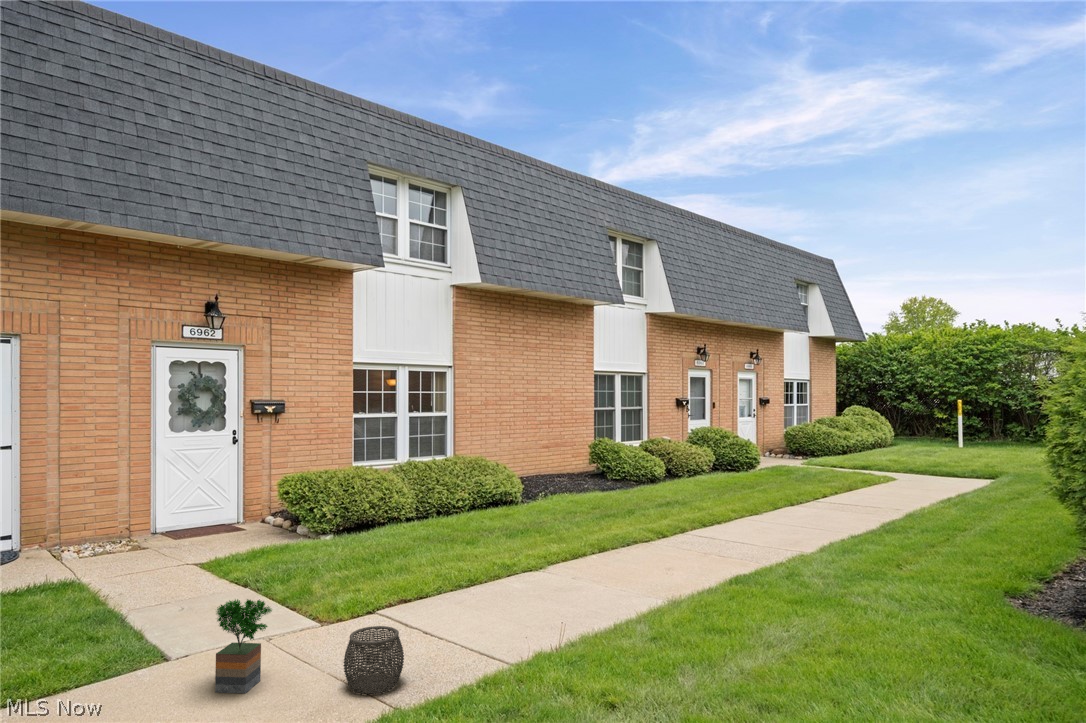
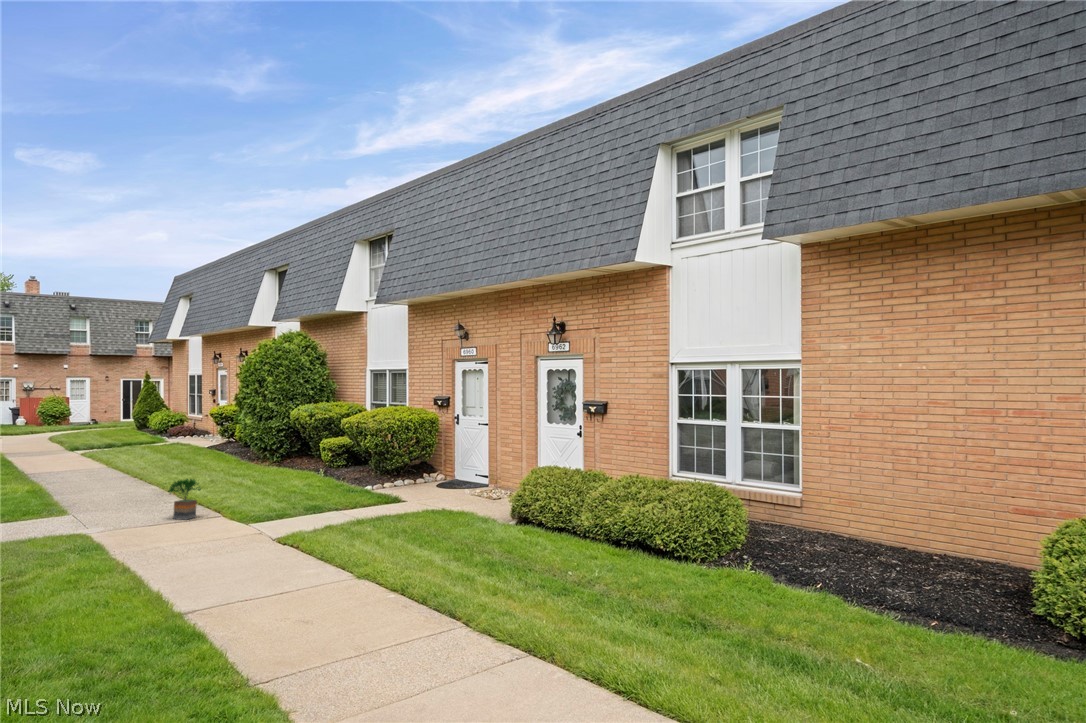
woven basket: present [343,626,404,694] -> none [129,502,164,532]

